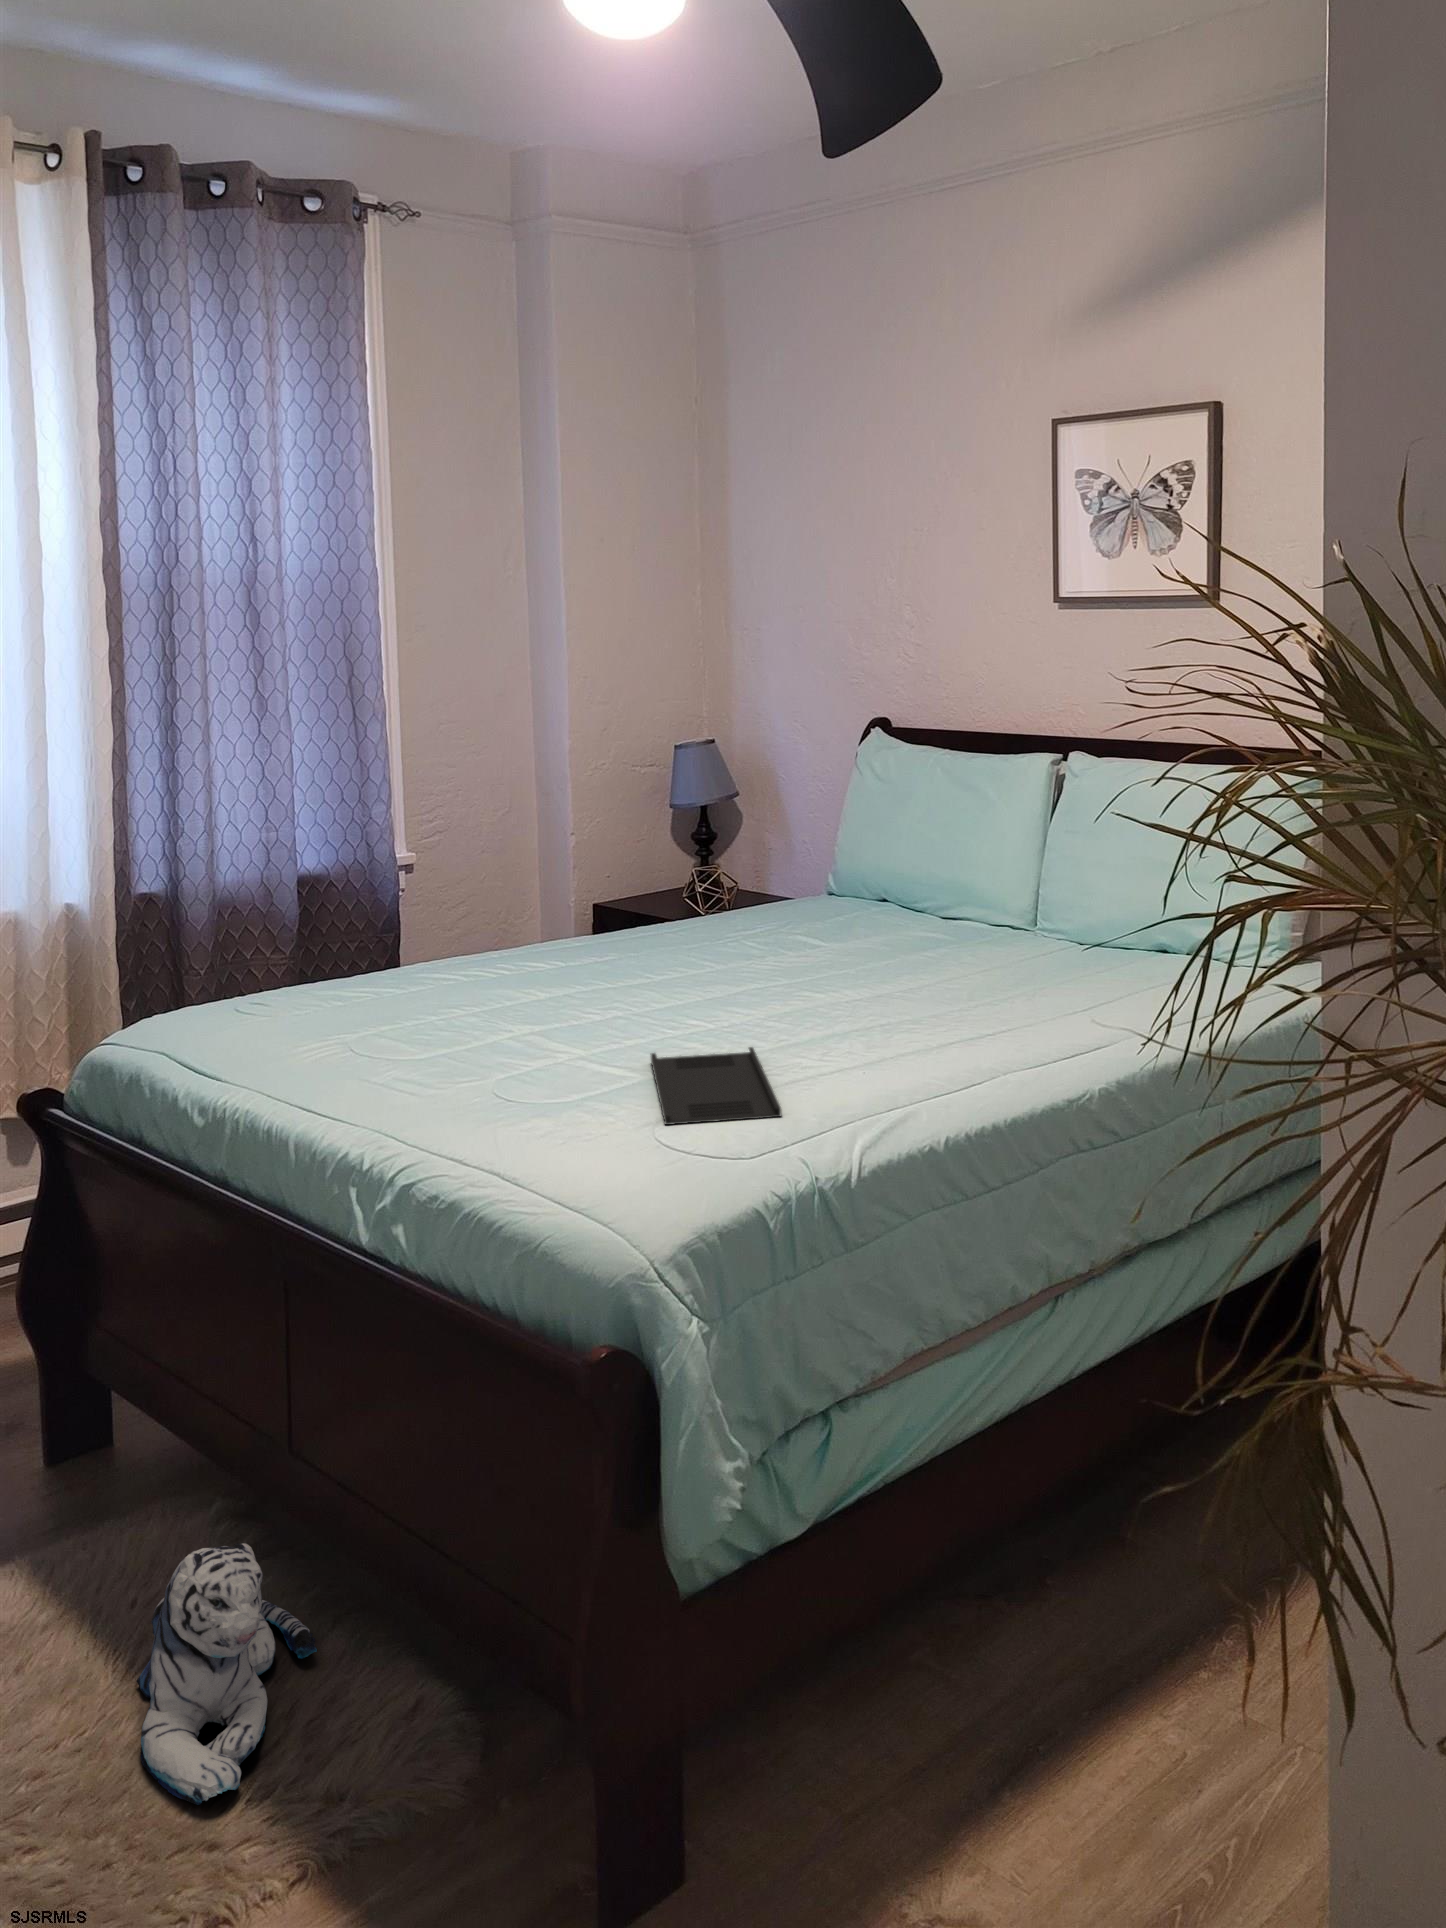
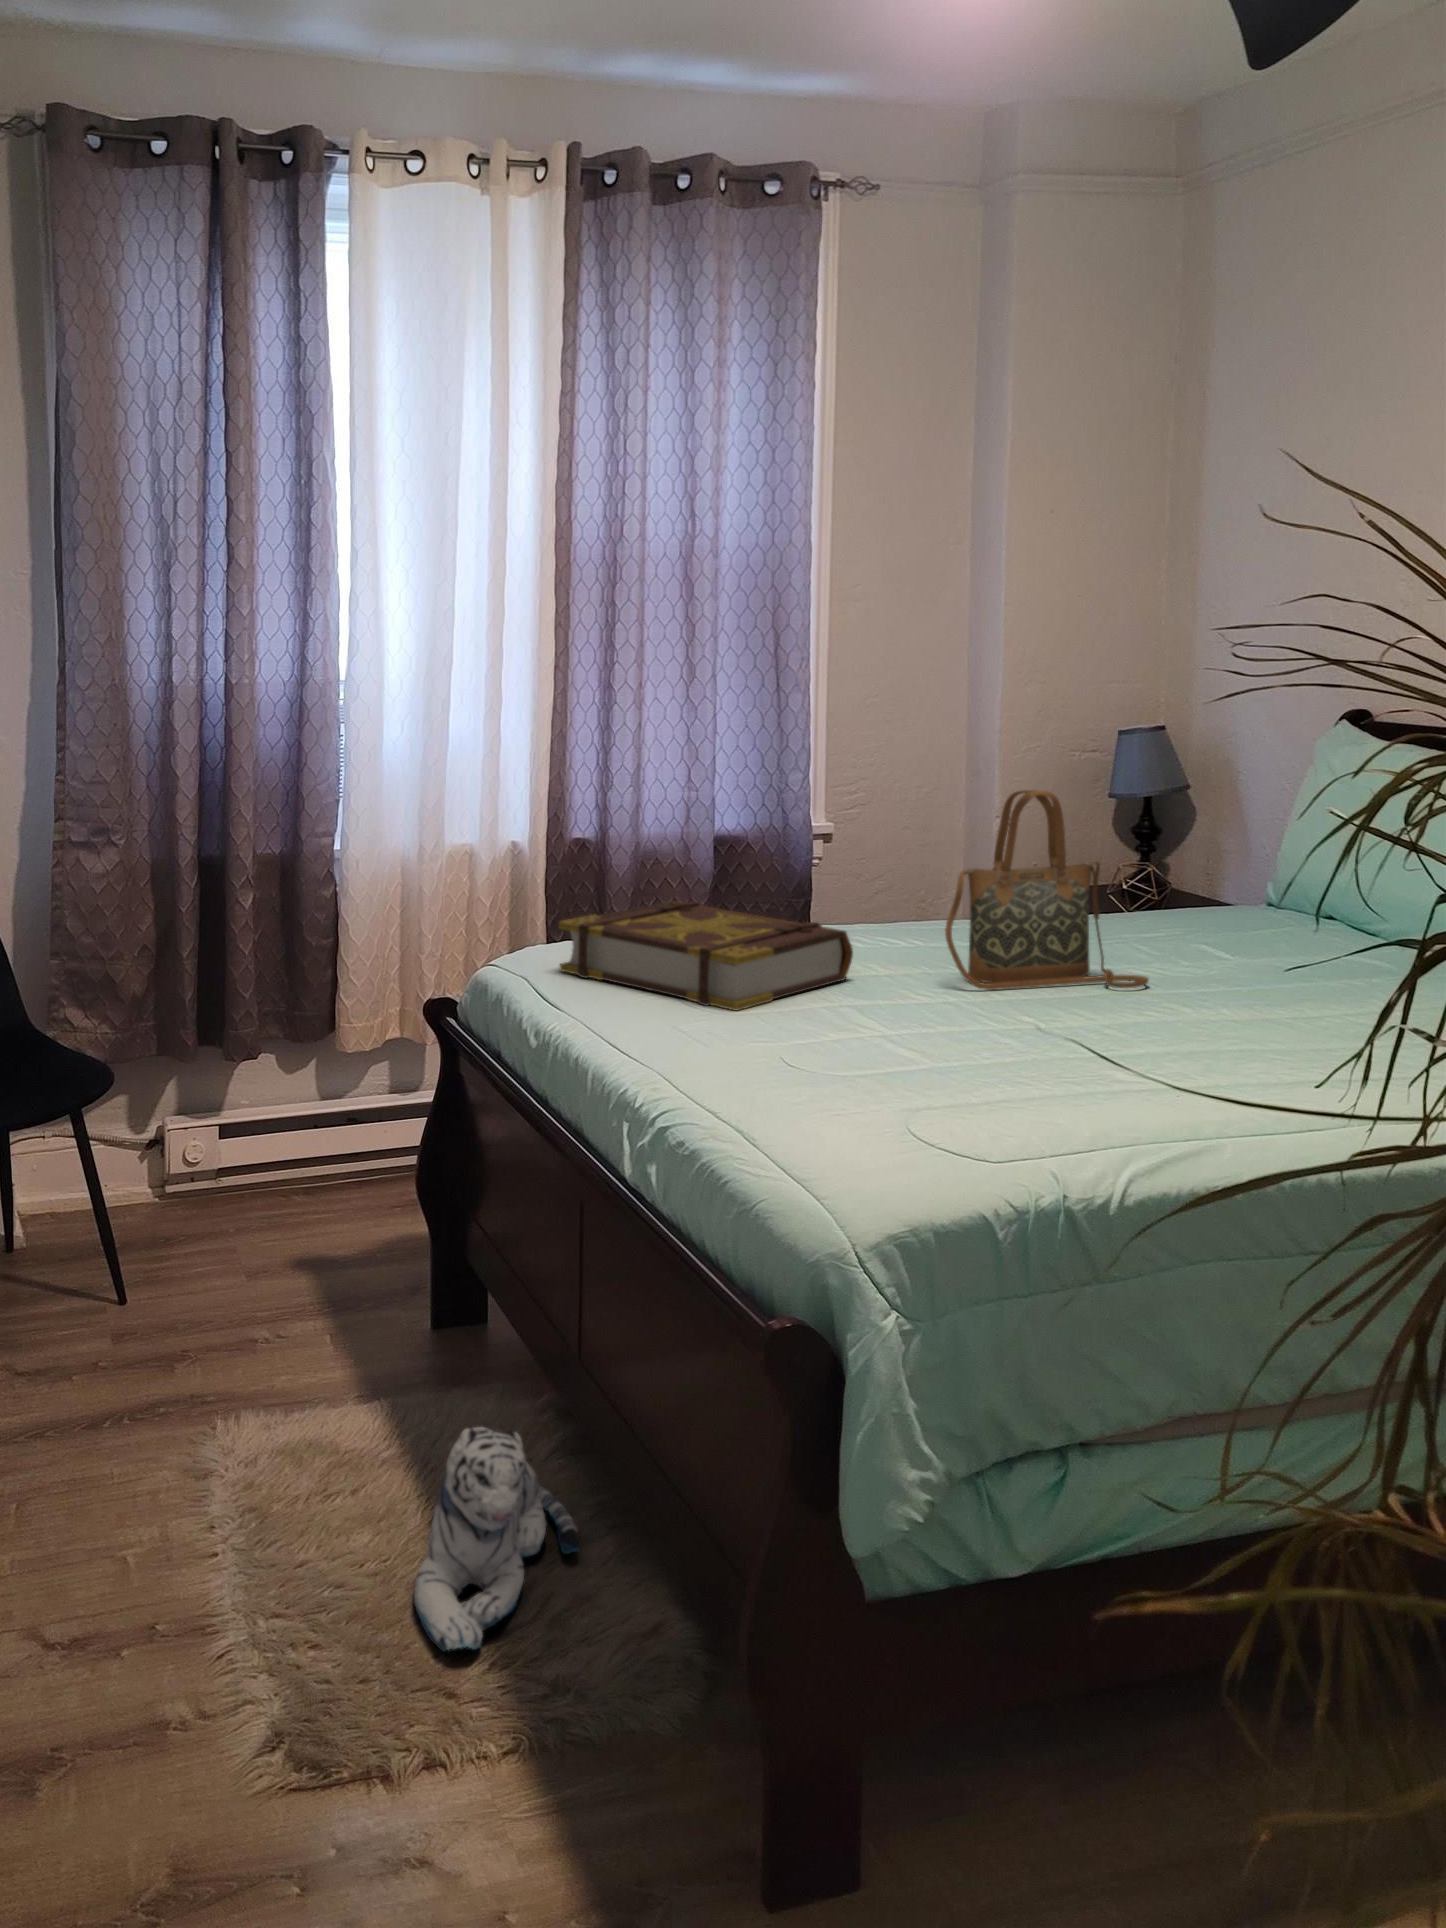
handbag: none [598,807,779,1001] -> present [945,790,1149,990]
book: none [189,948,509,1055] -> present [559,901,853,1011]
tray: present [651,1047,781,1125] -> none [934,1041,1071,1127]

